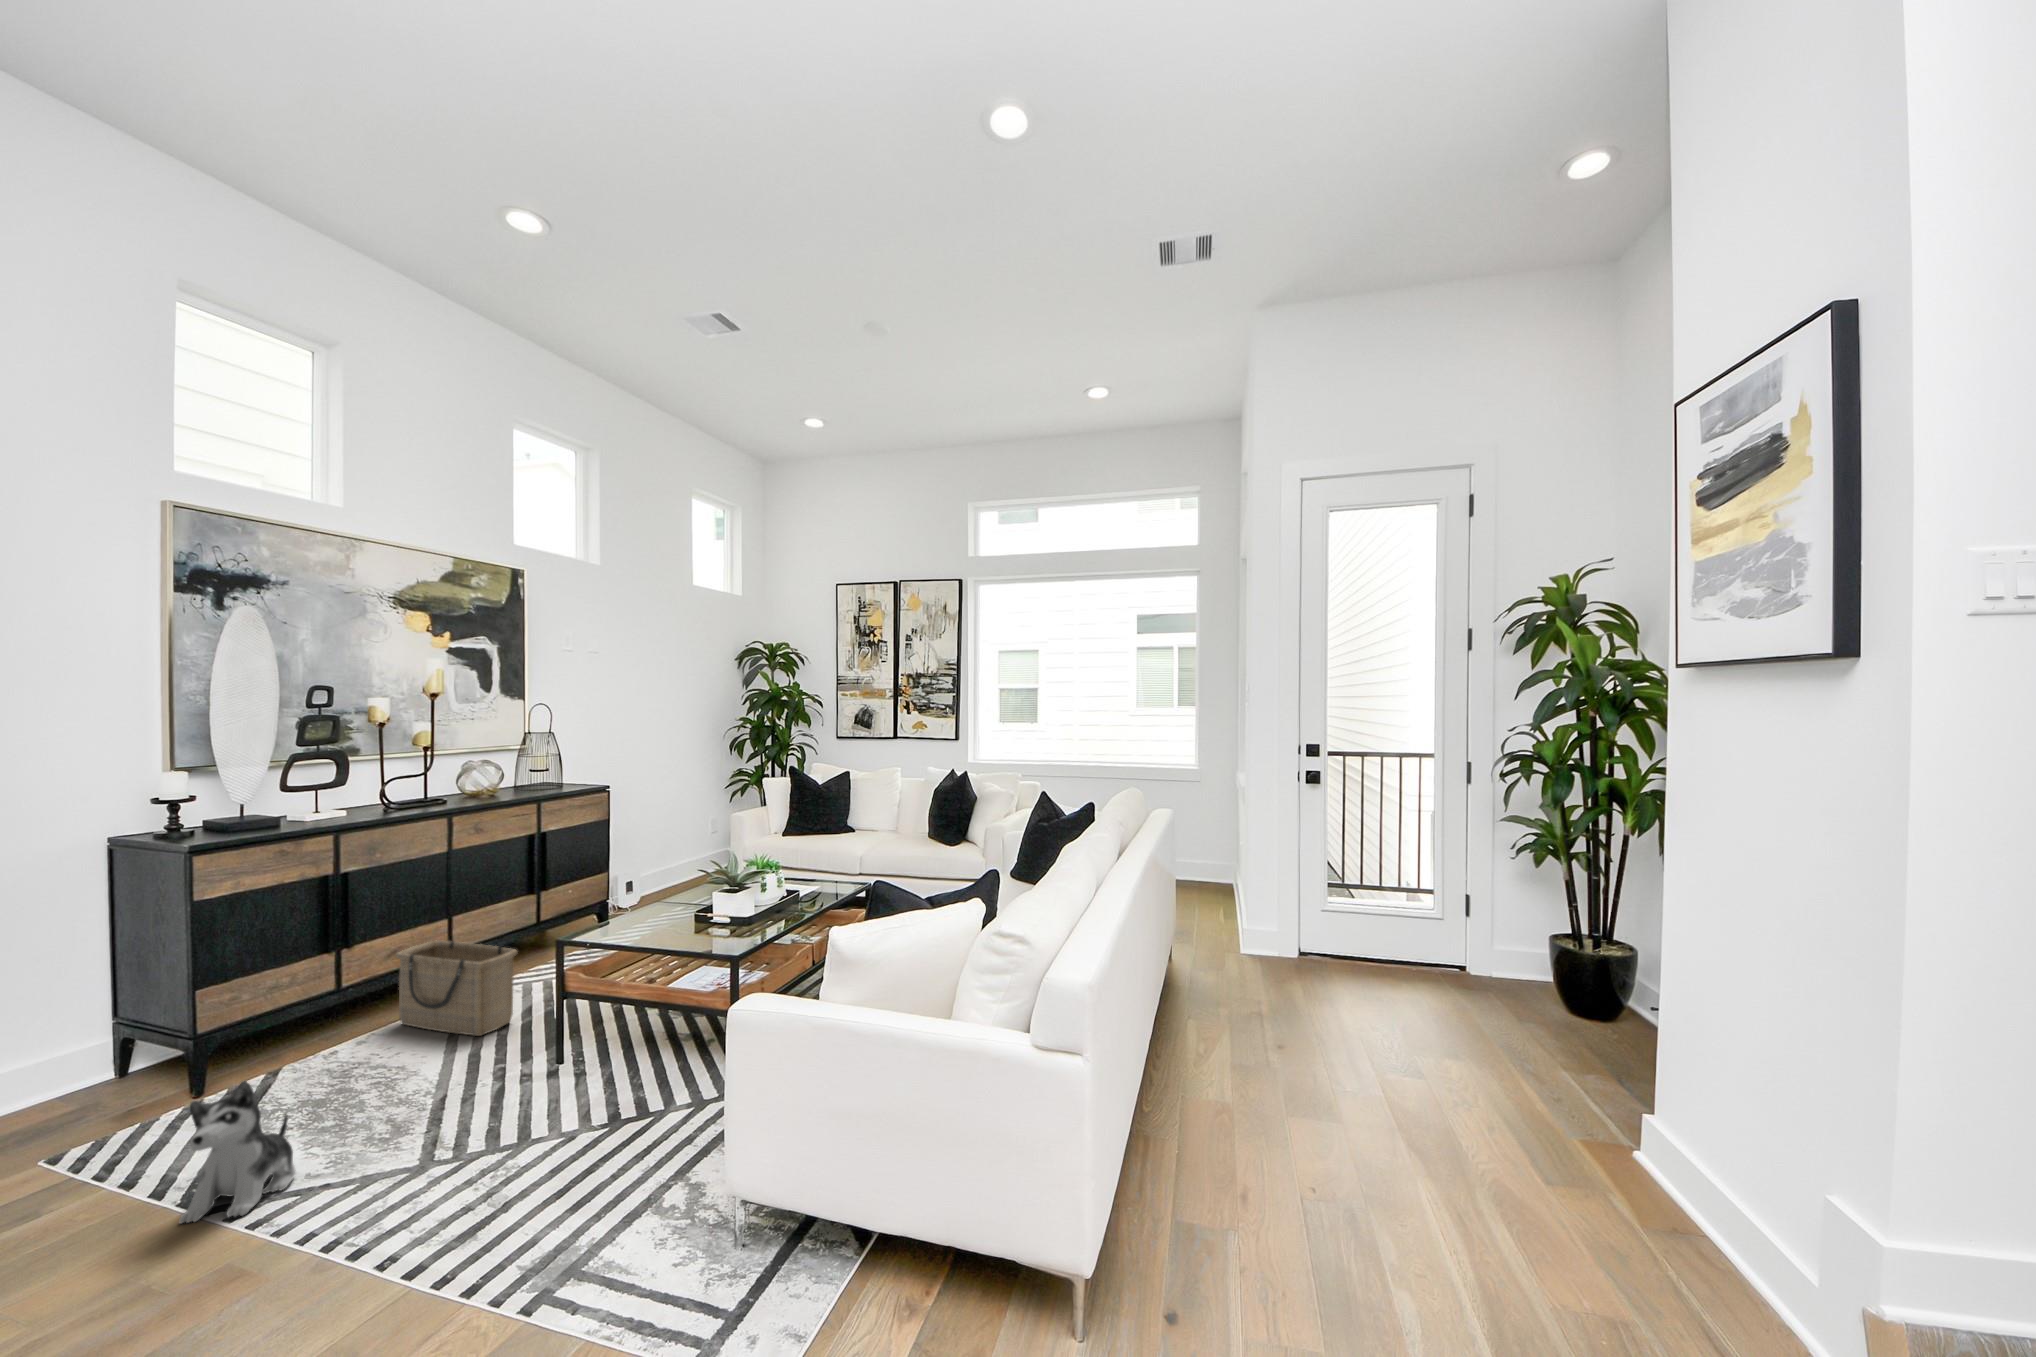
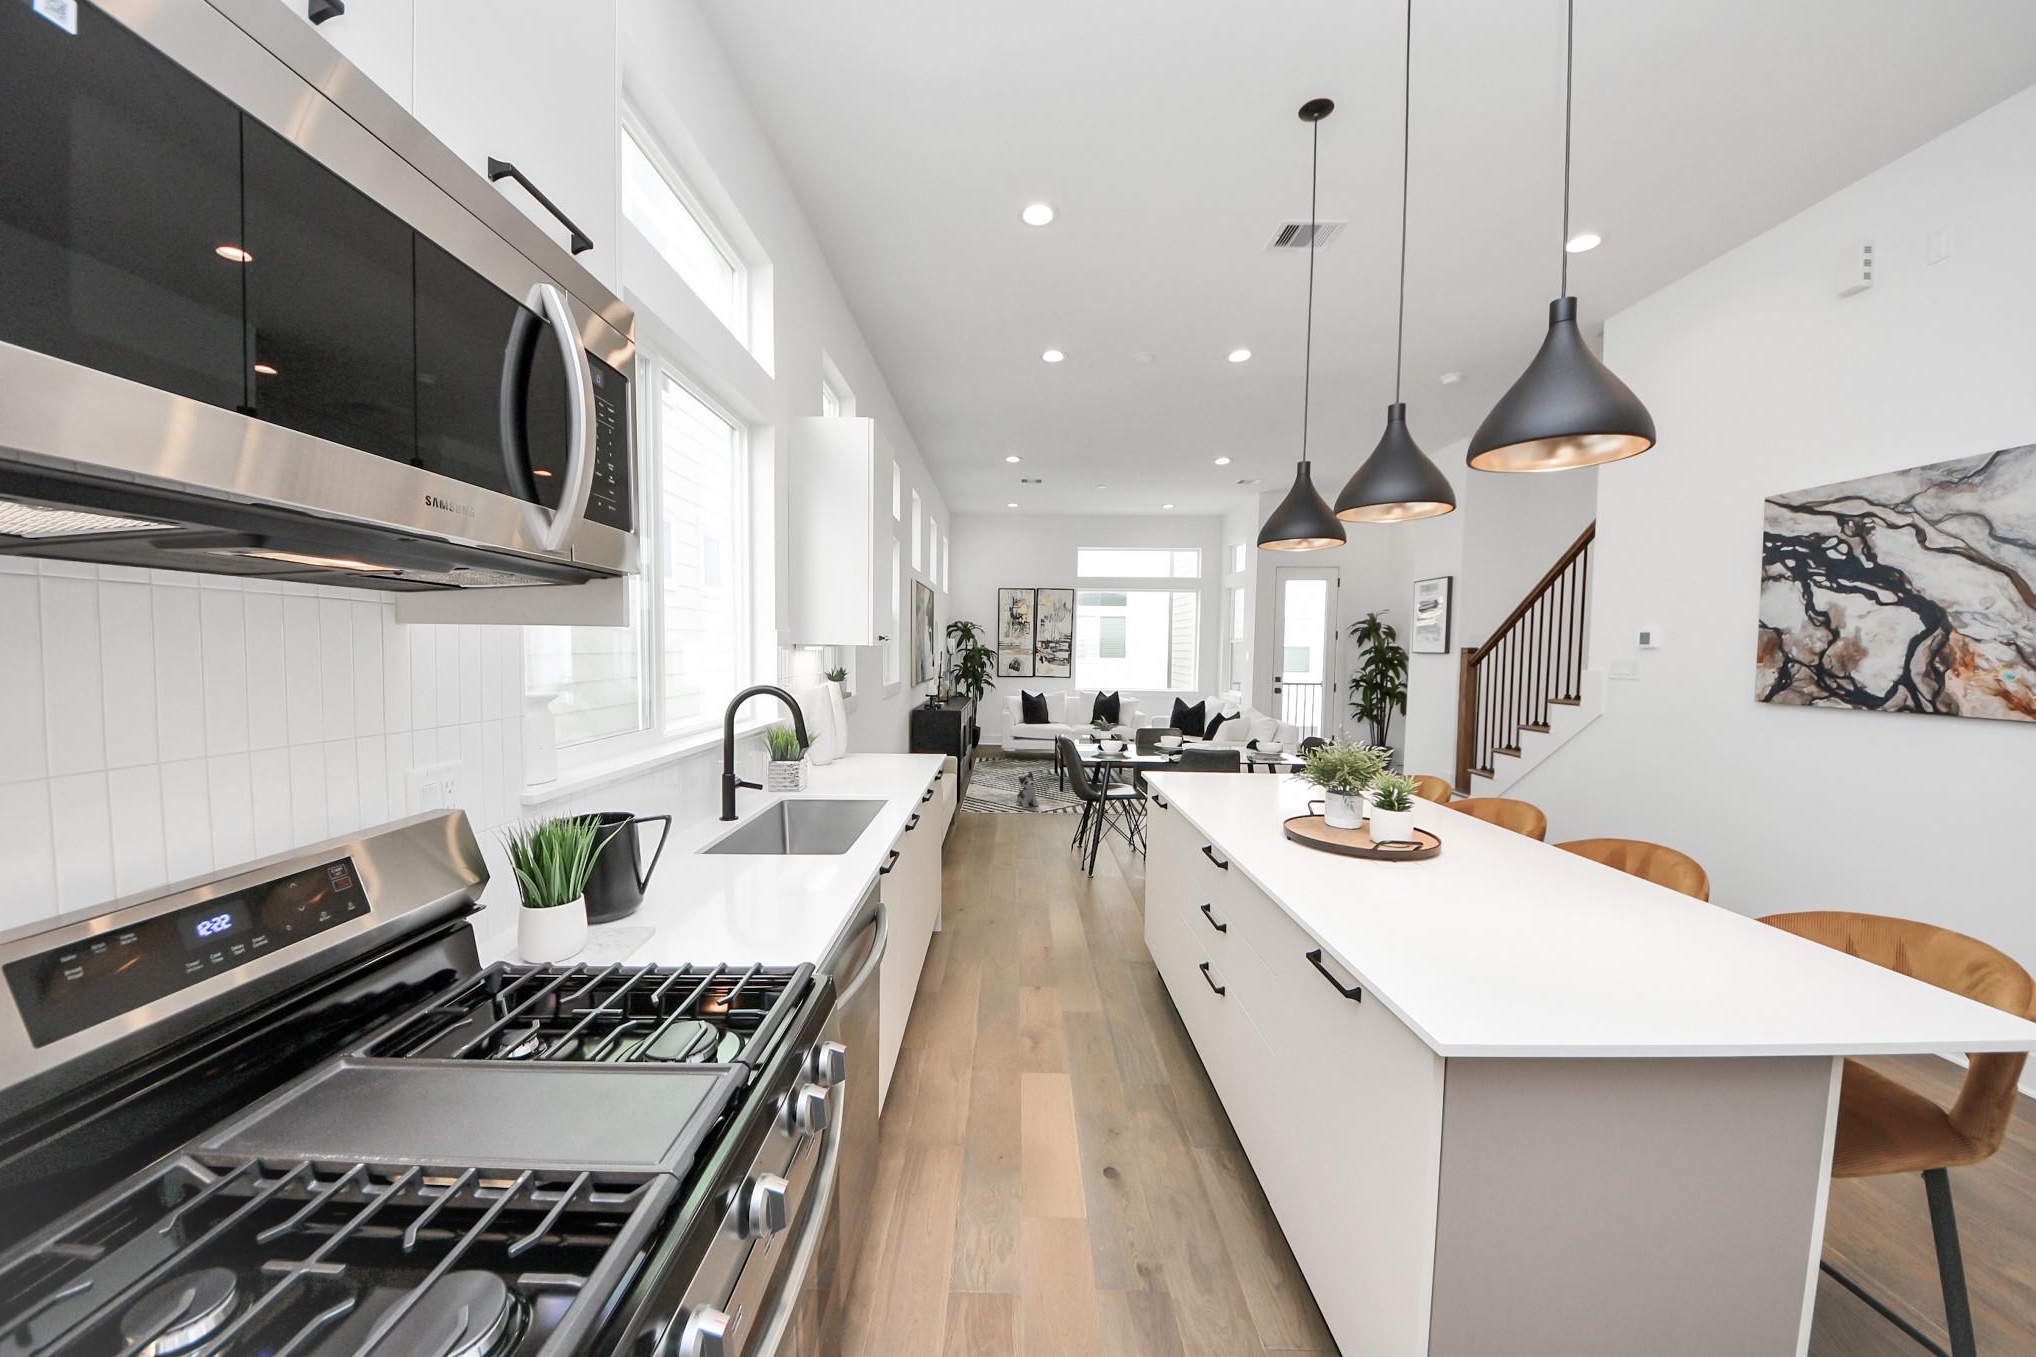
basket: present [396,941,517,1036] -> none [963,754,1007,785]

